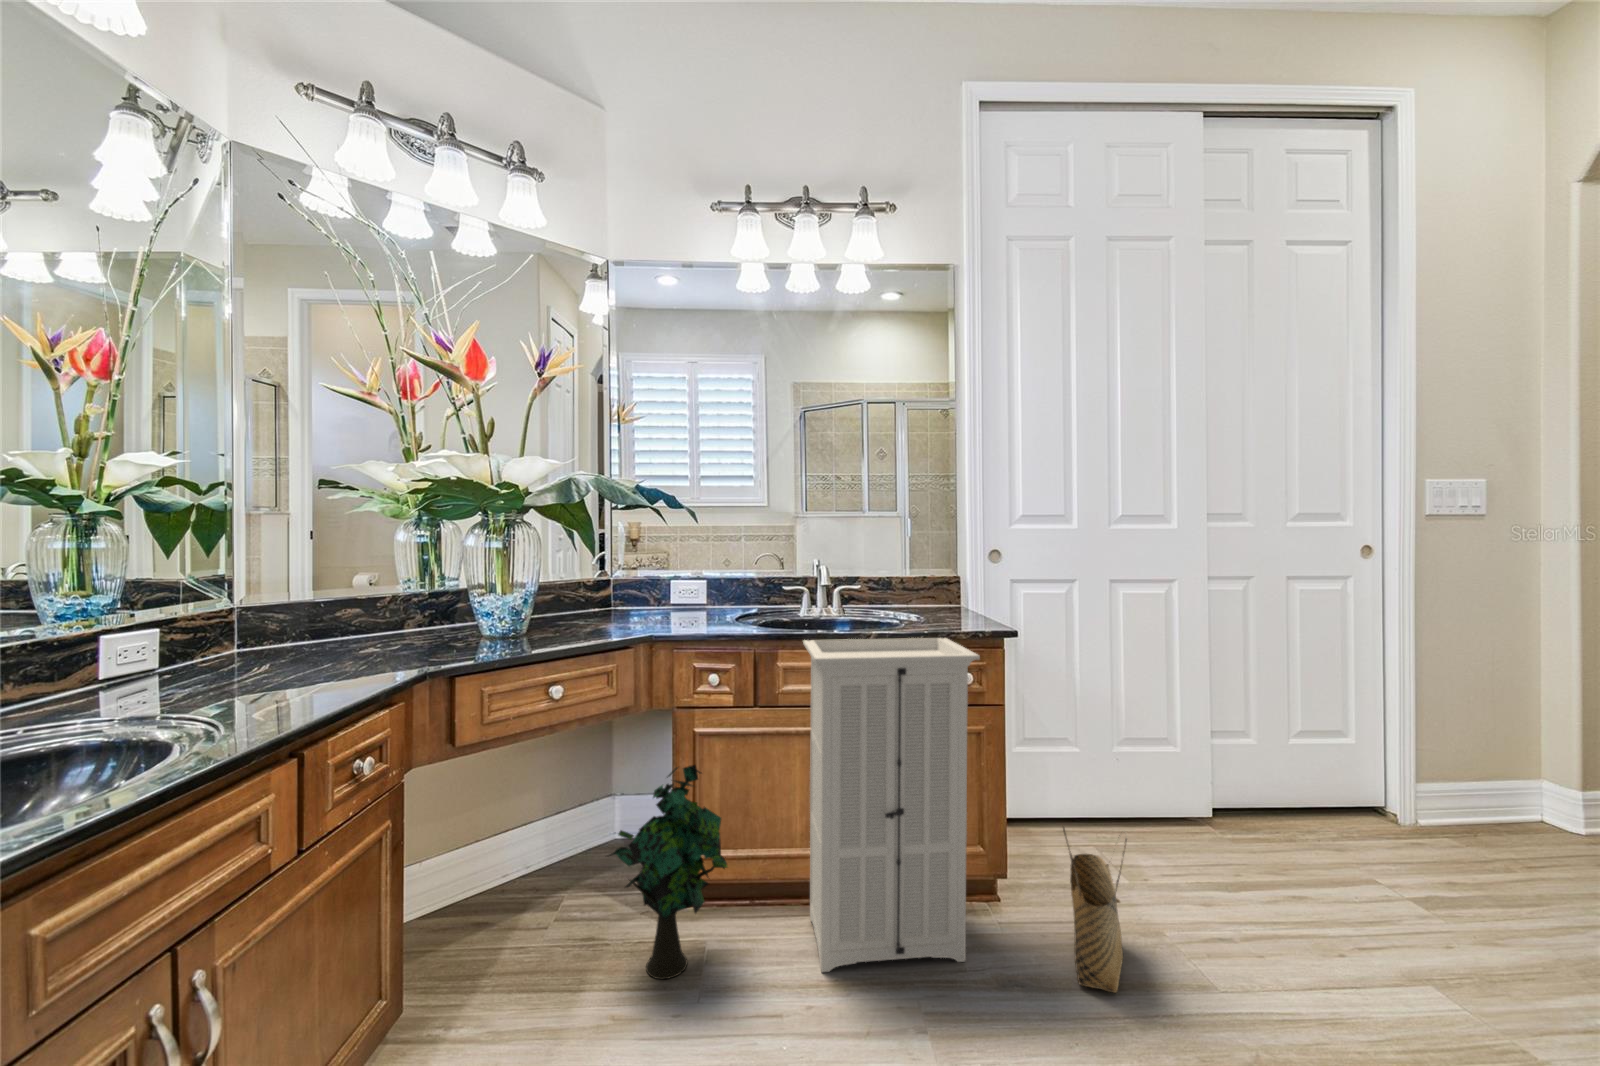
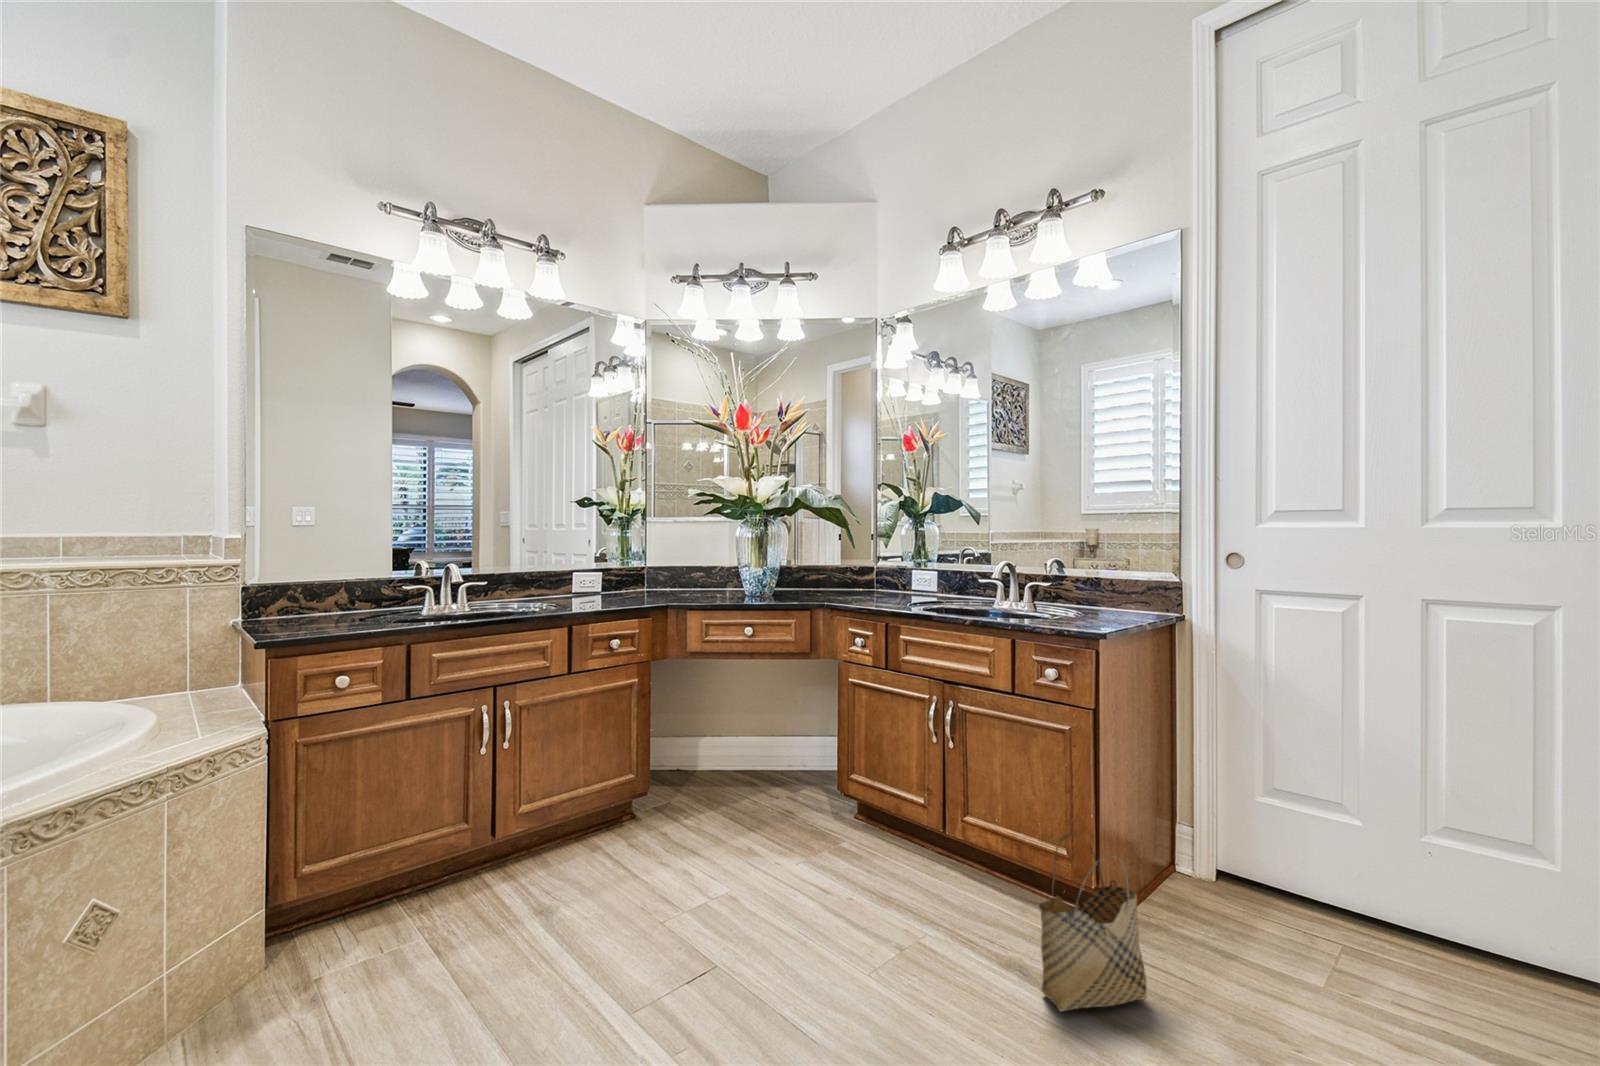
storage cabinet: present [803,634,980,972] -> none [859,613,1026,933]
decorative plant: present [609,765,727,979] -> none [761,697,845,845]

